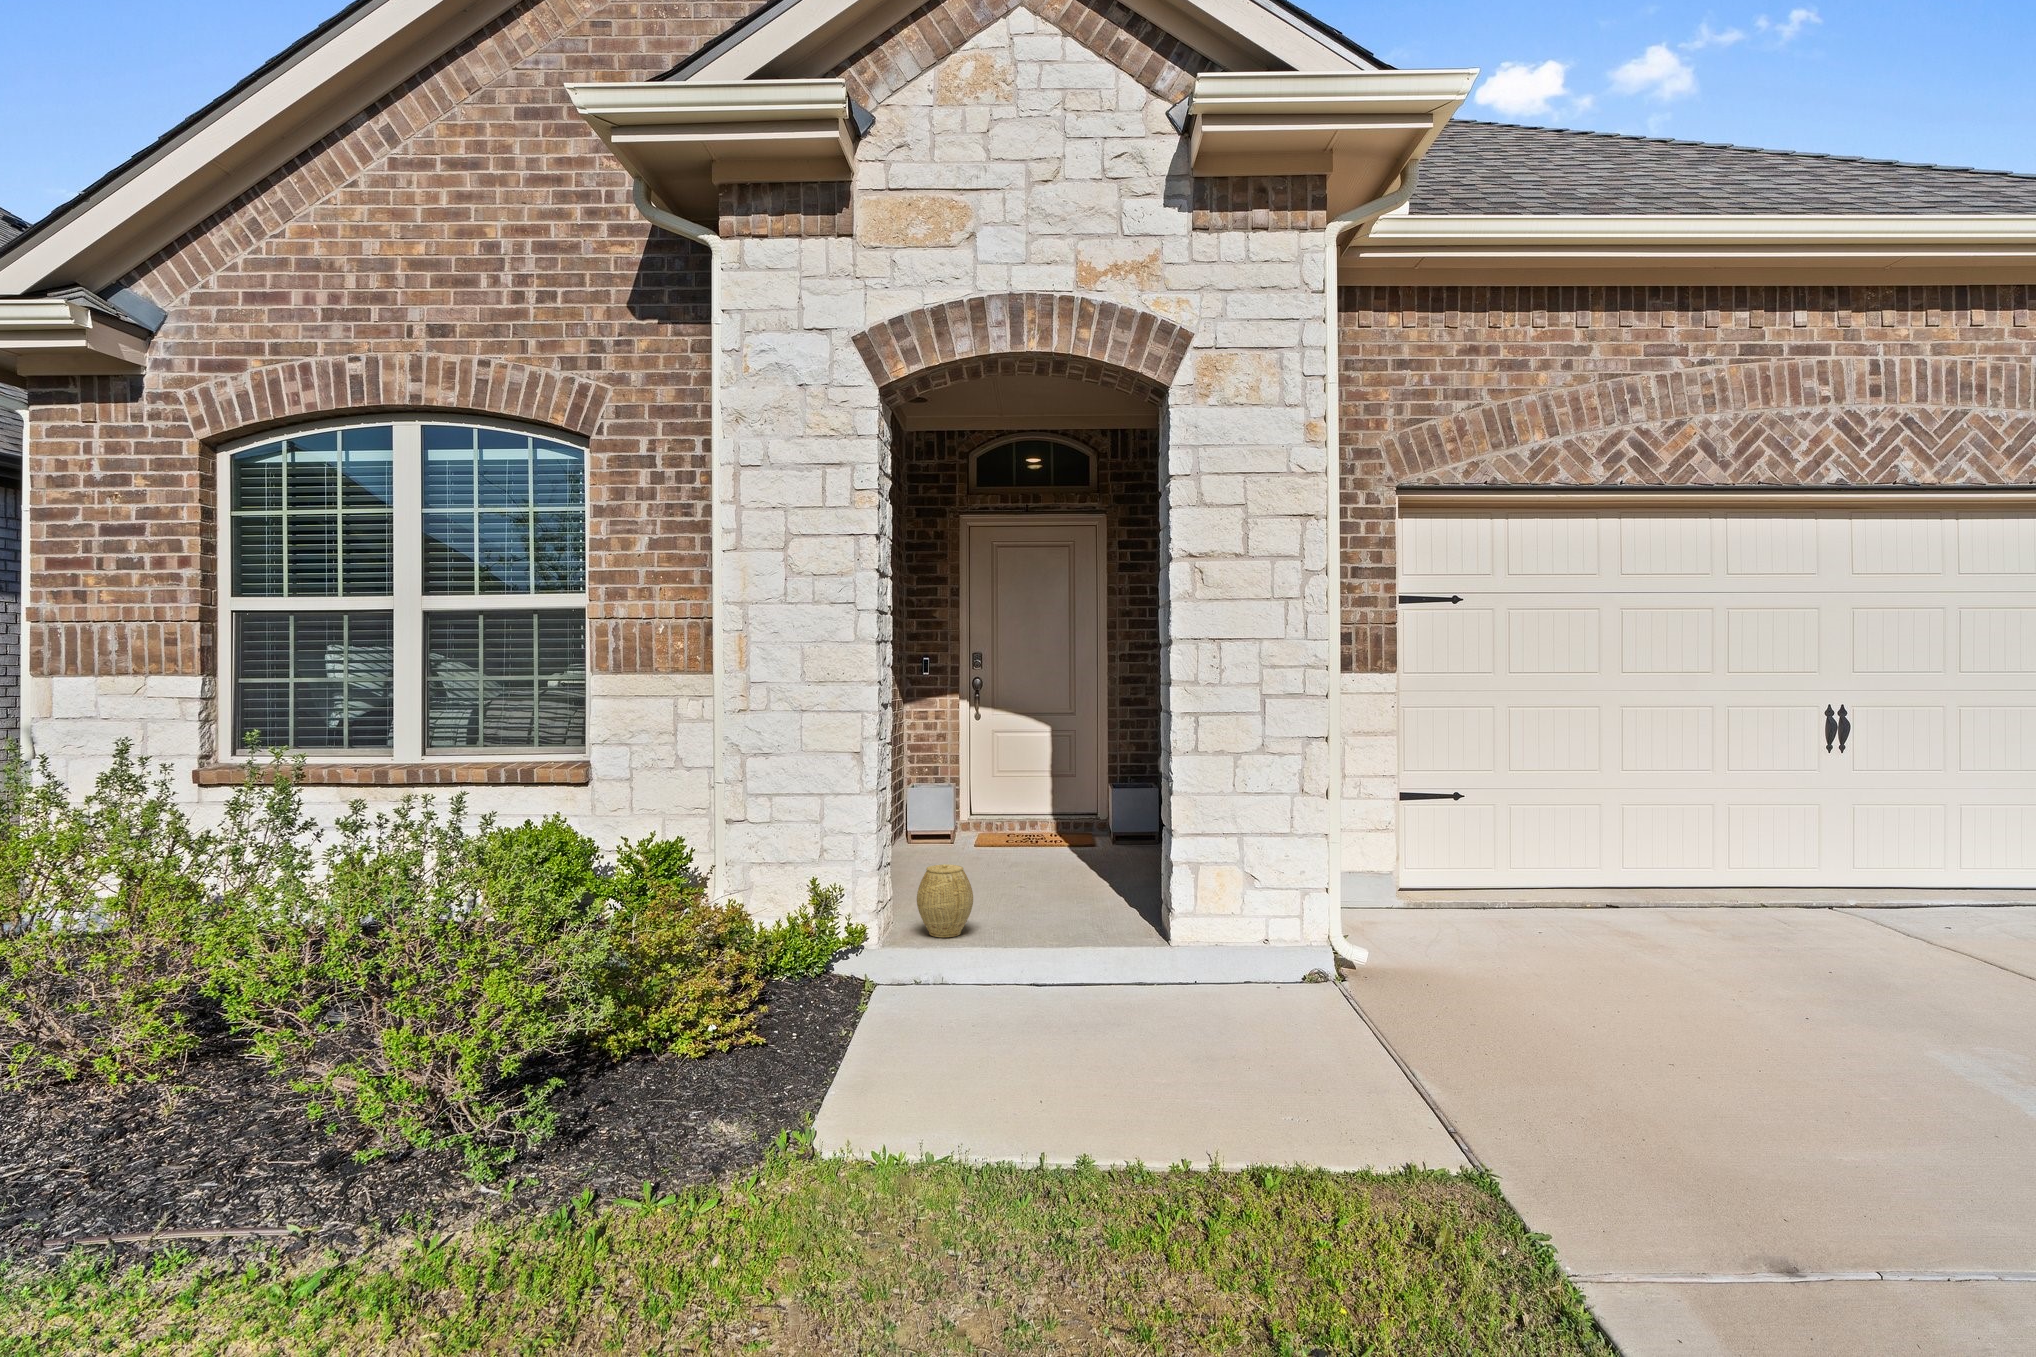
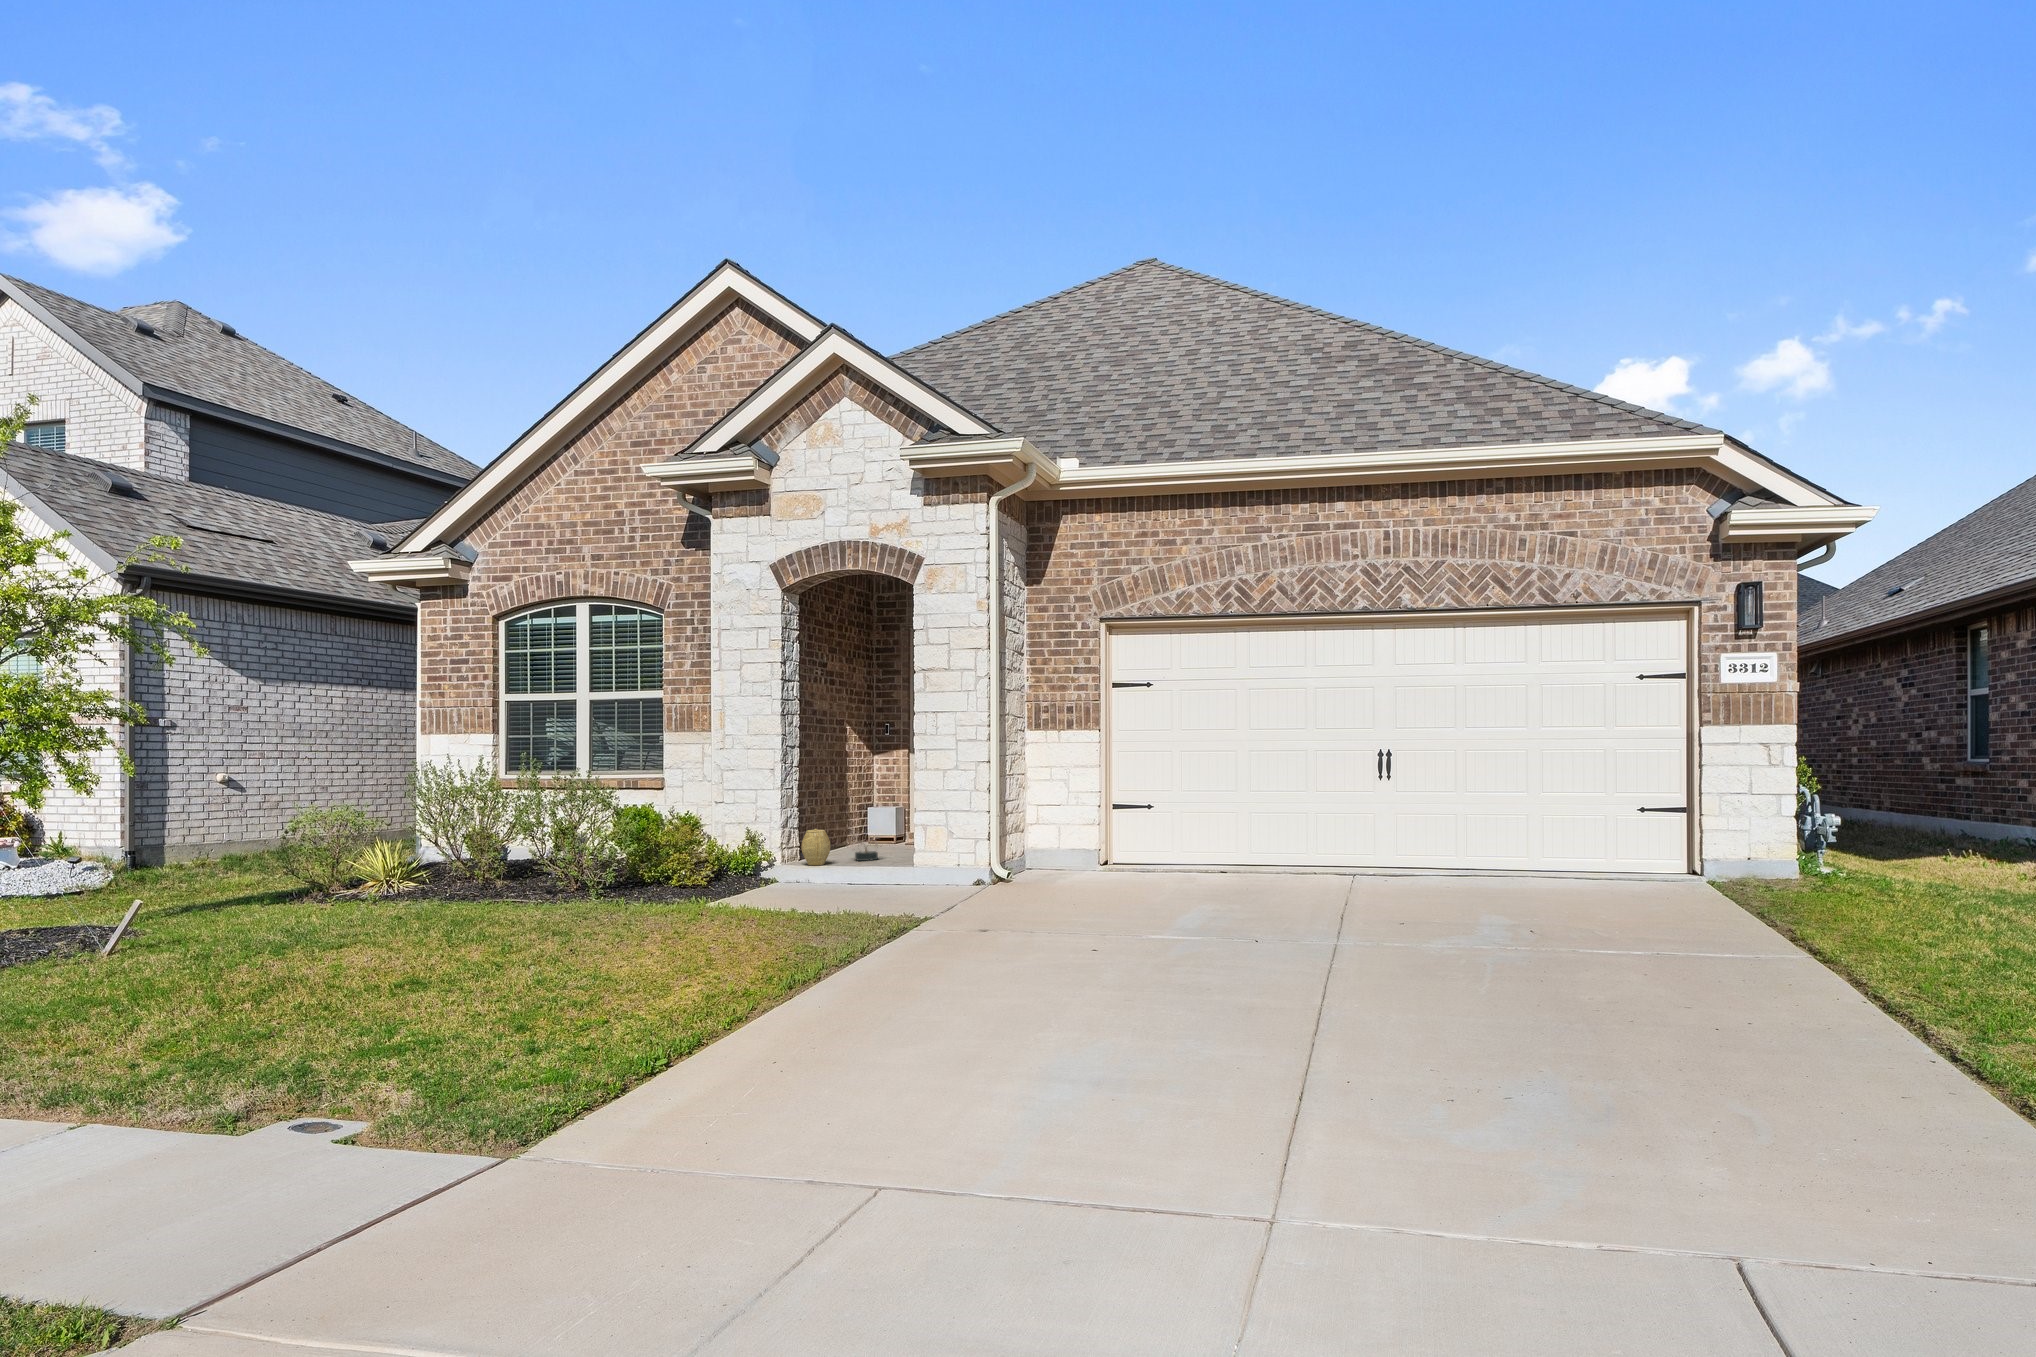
decorative plant: none [986,862,1046,919] -> present [850,831,878,861]

